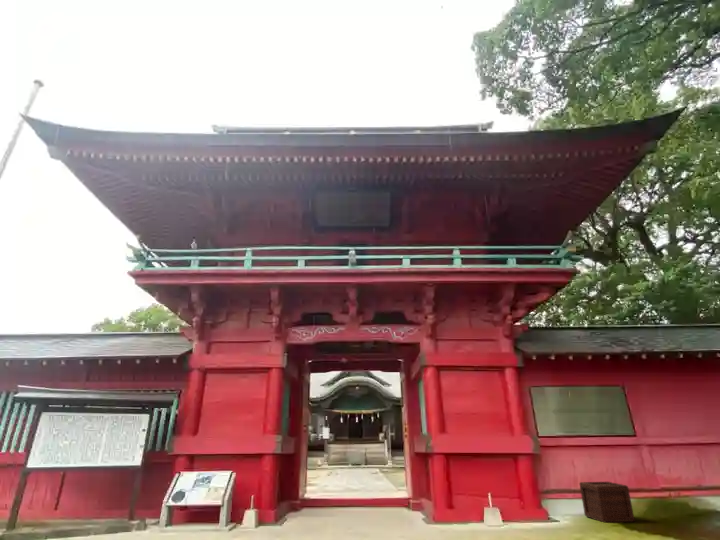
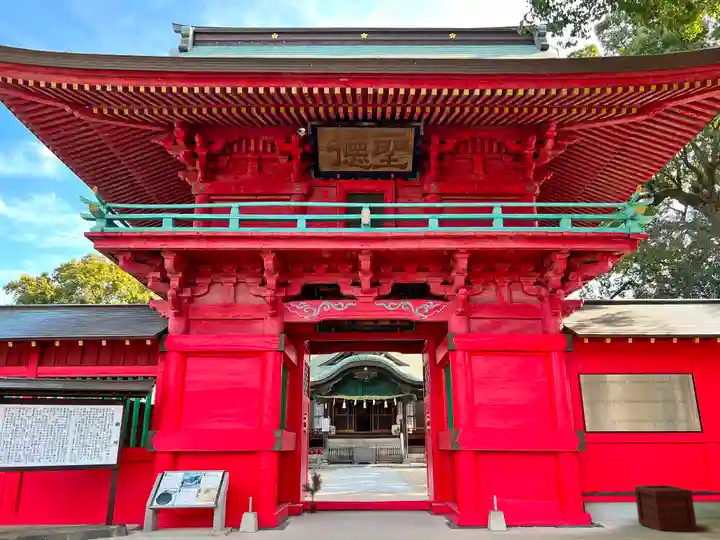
potted tree: none [300,470,318,508] -> present [302,472,322,513]

